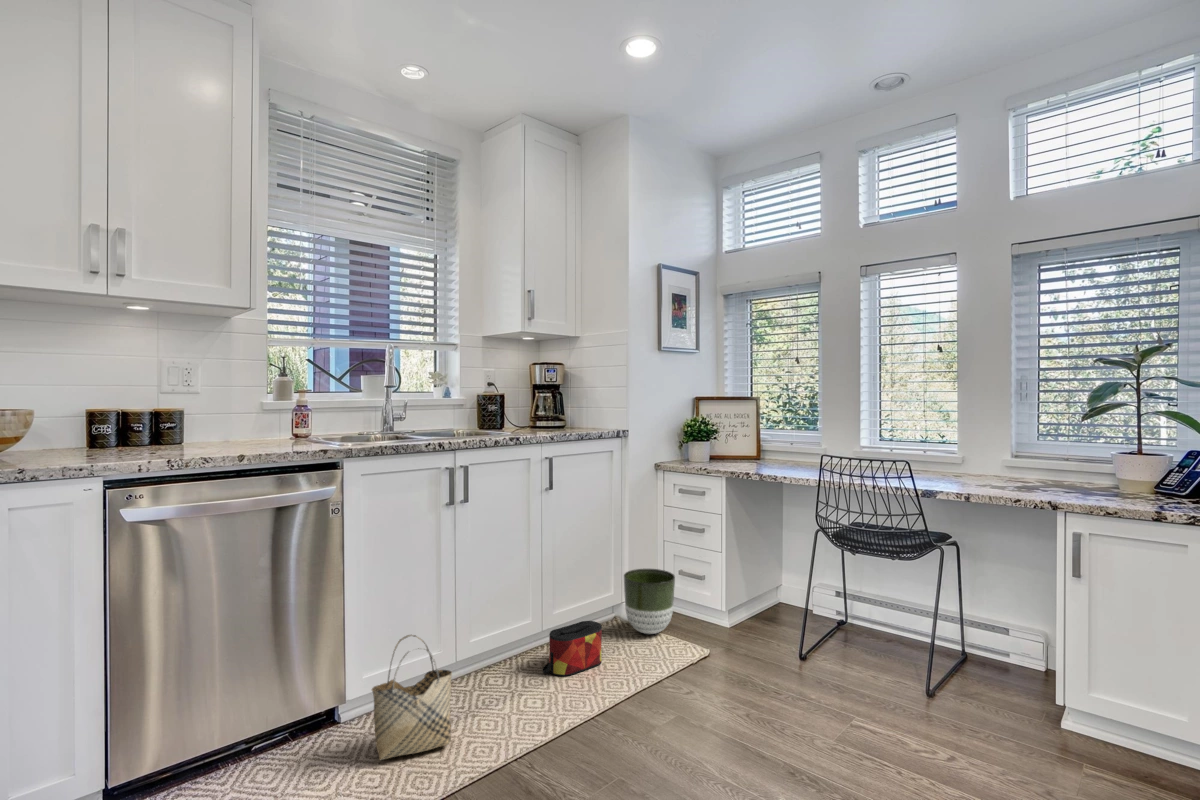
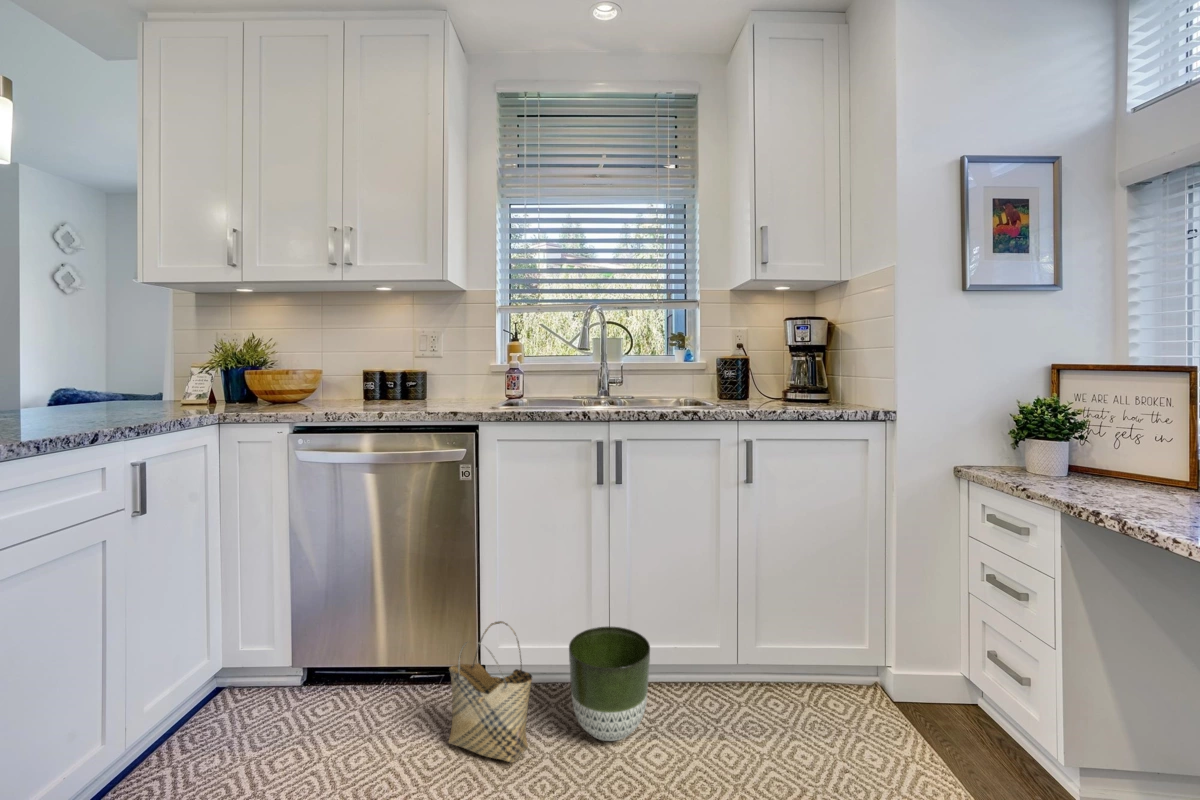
planter: present [624,569,675,634] -> present [569,627,650,741]
bag: present [542,621,602,676] -> none [700,671,800,747]

